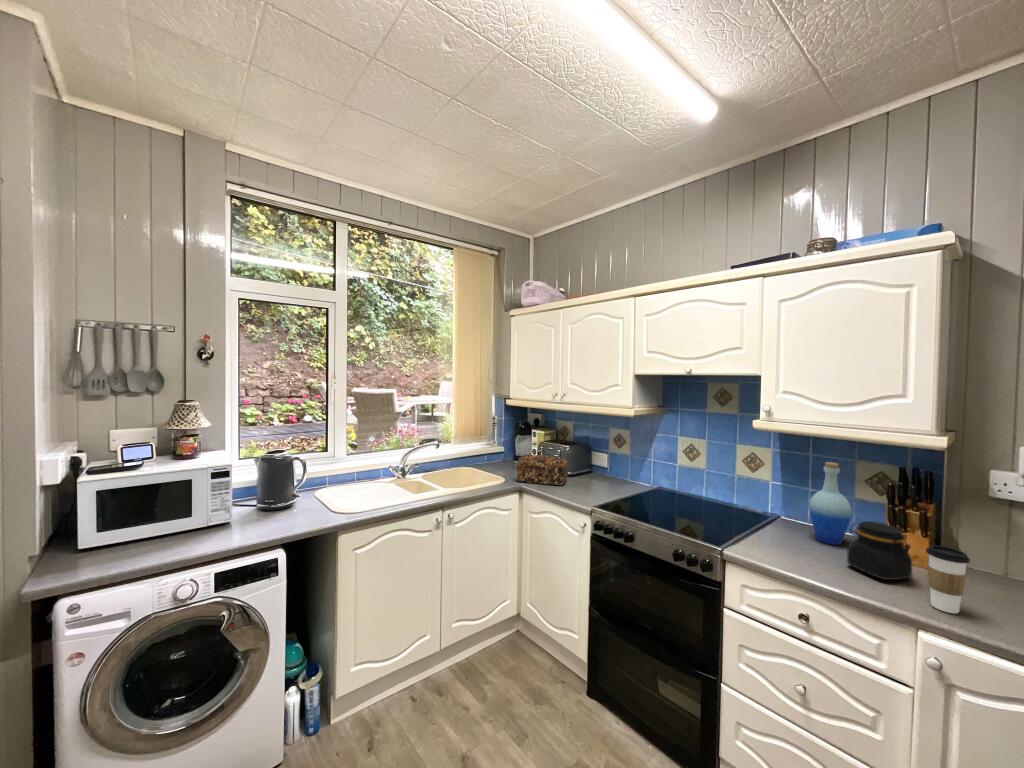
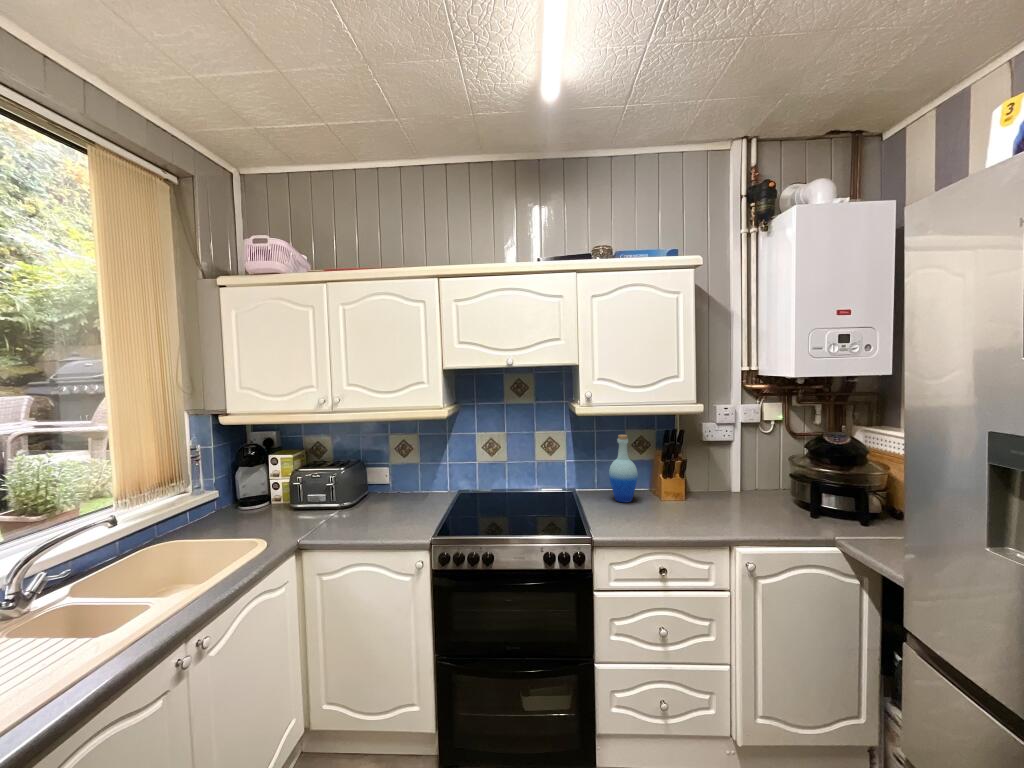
bread loaf: present [517,455,568,485] -> none [282,486,358,536]
jar: present [847,521,912,580] -> none [652,475,696,518]
coffee cup: present [926,545,970,614] -> none [714,482,738,528]

